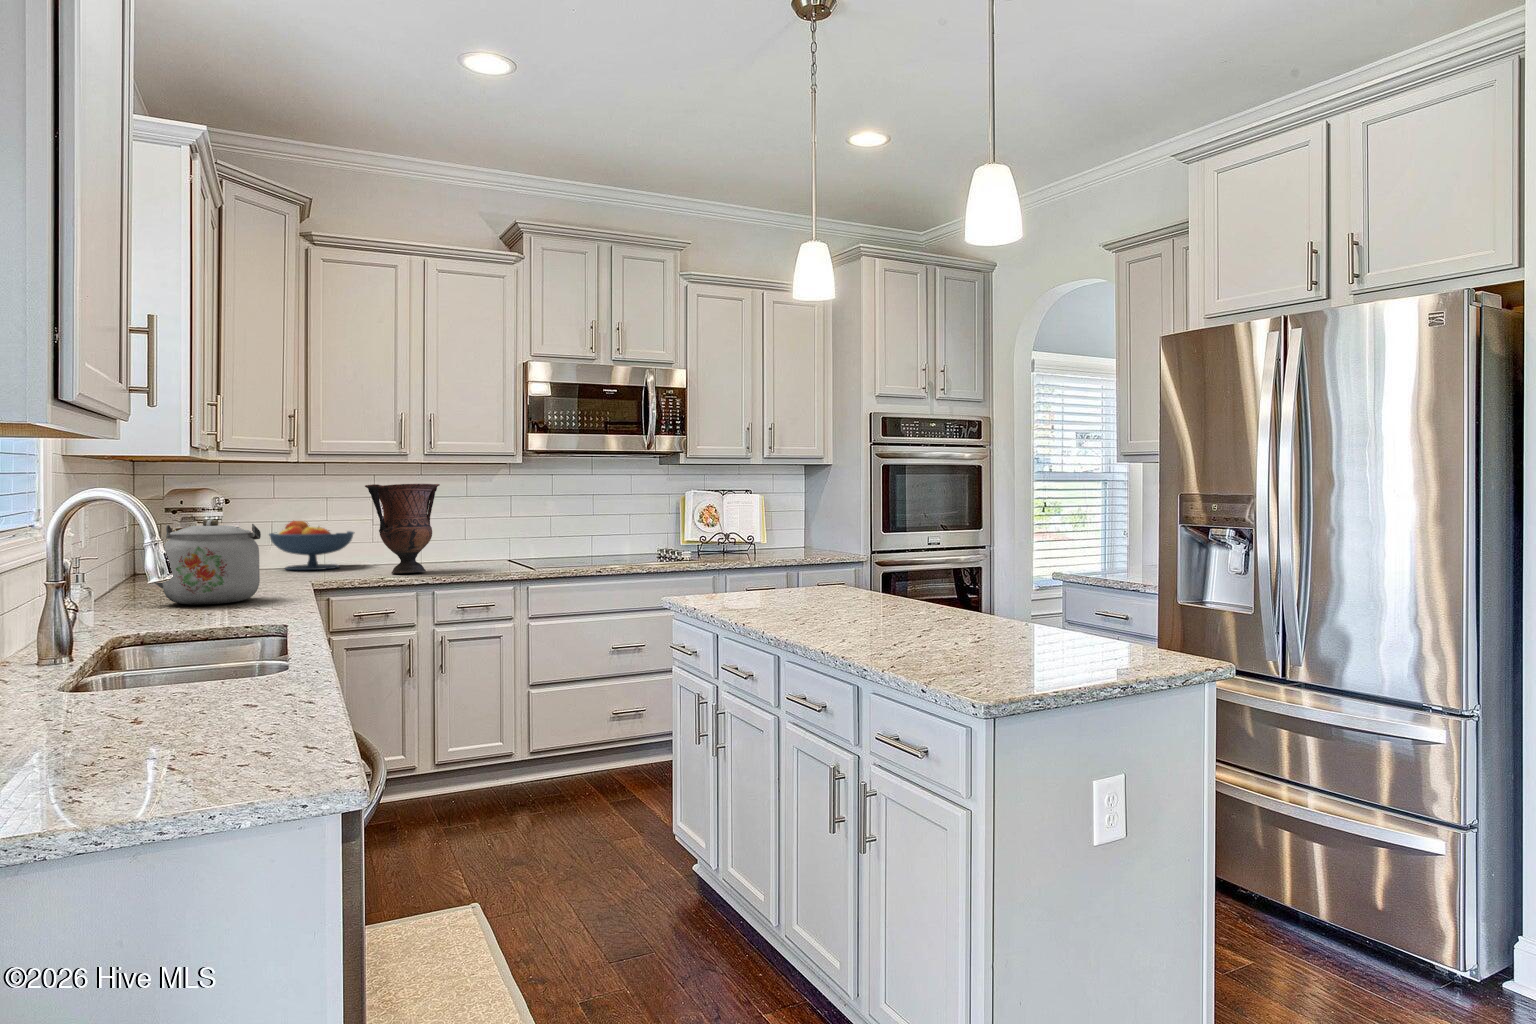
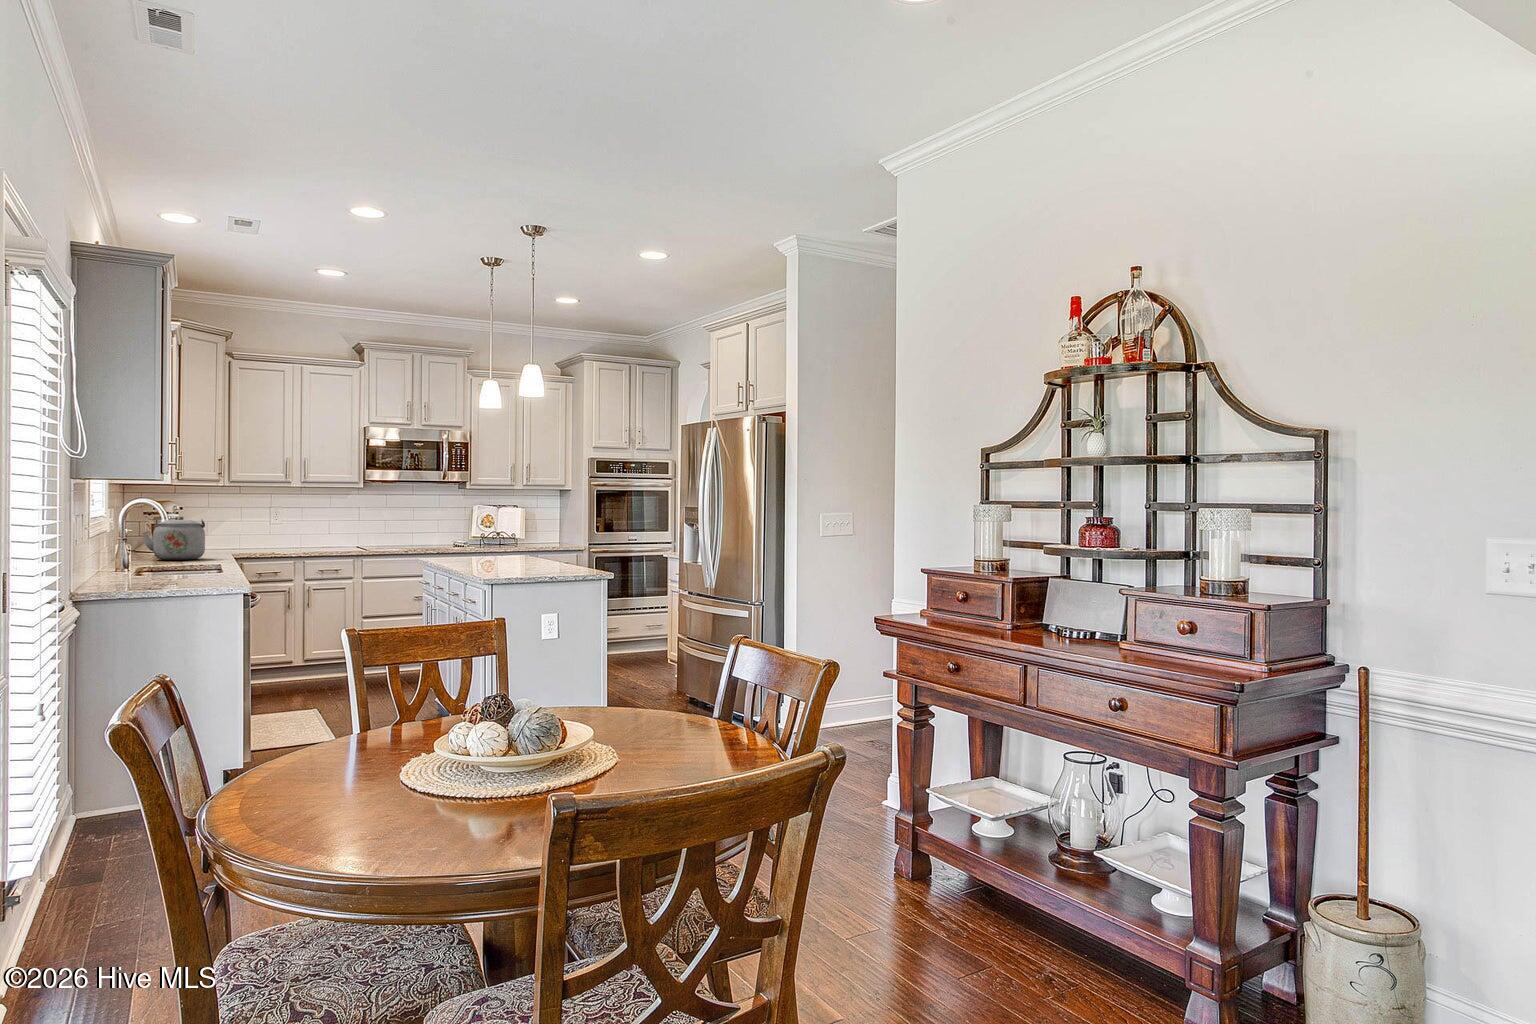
vase: present [365,484,440,573] -> none [264,499,310,551]
fruit bowl: present [269,521,354,570] -> none [204,520,257,549]

